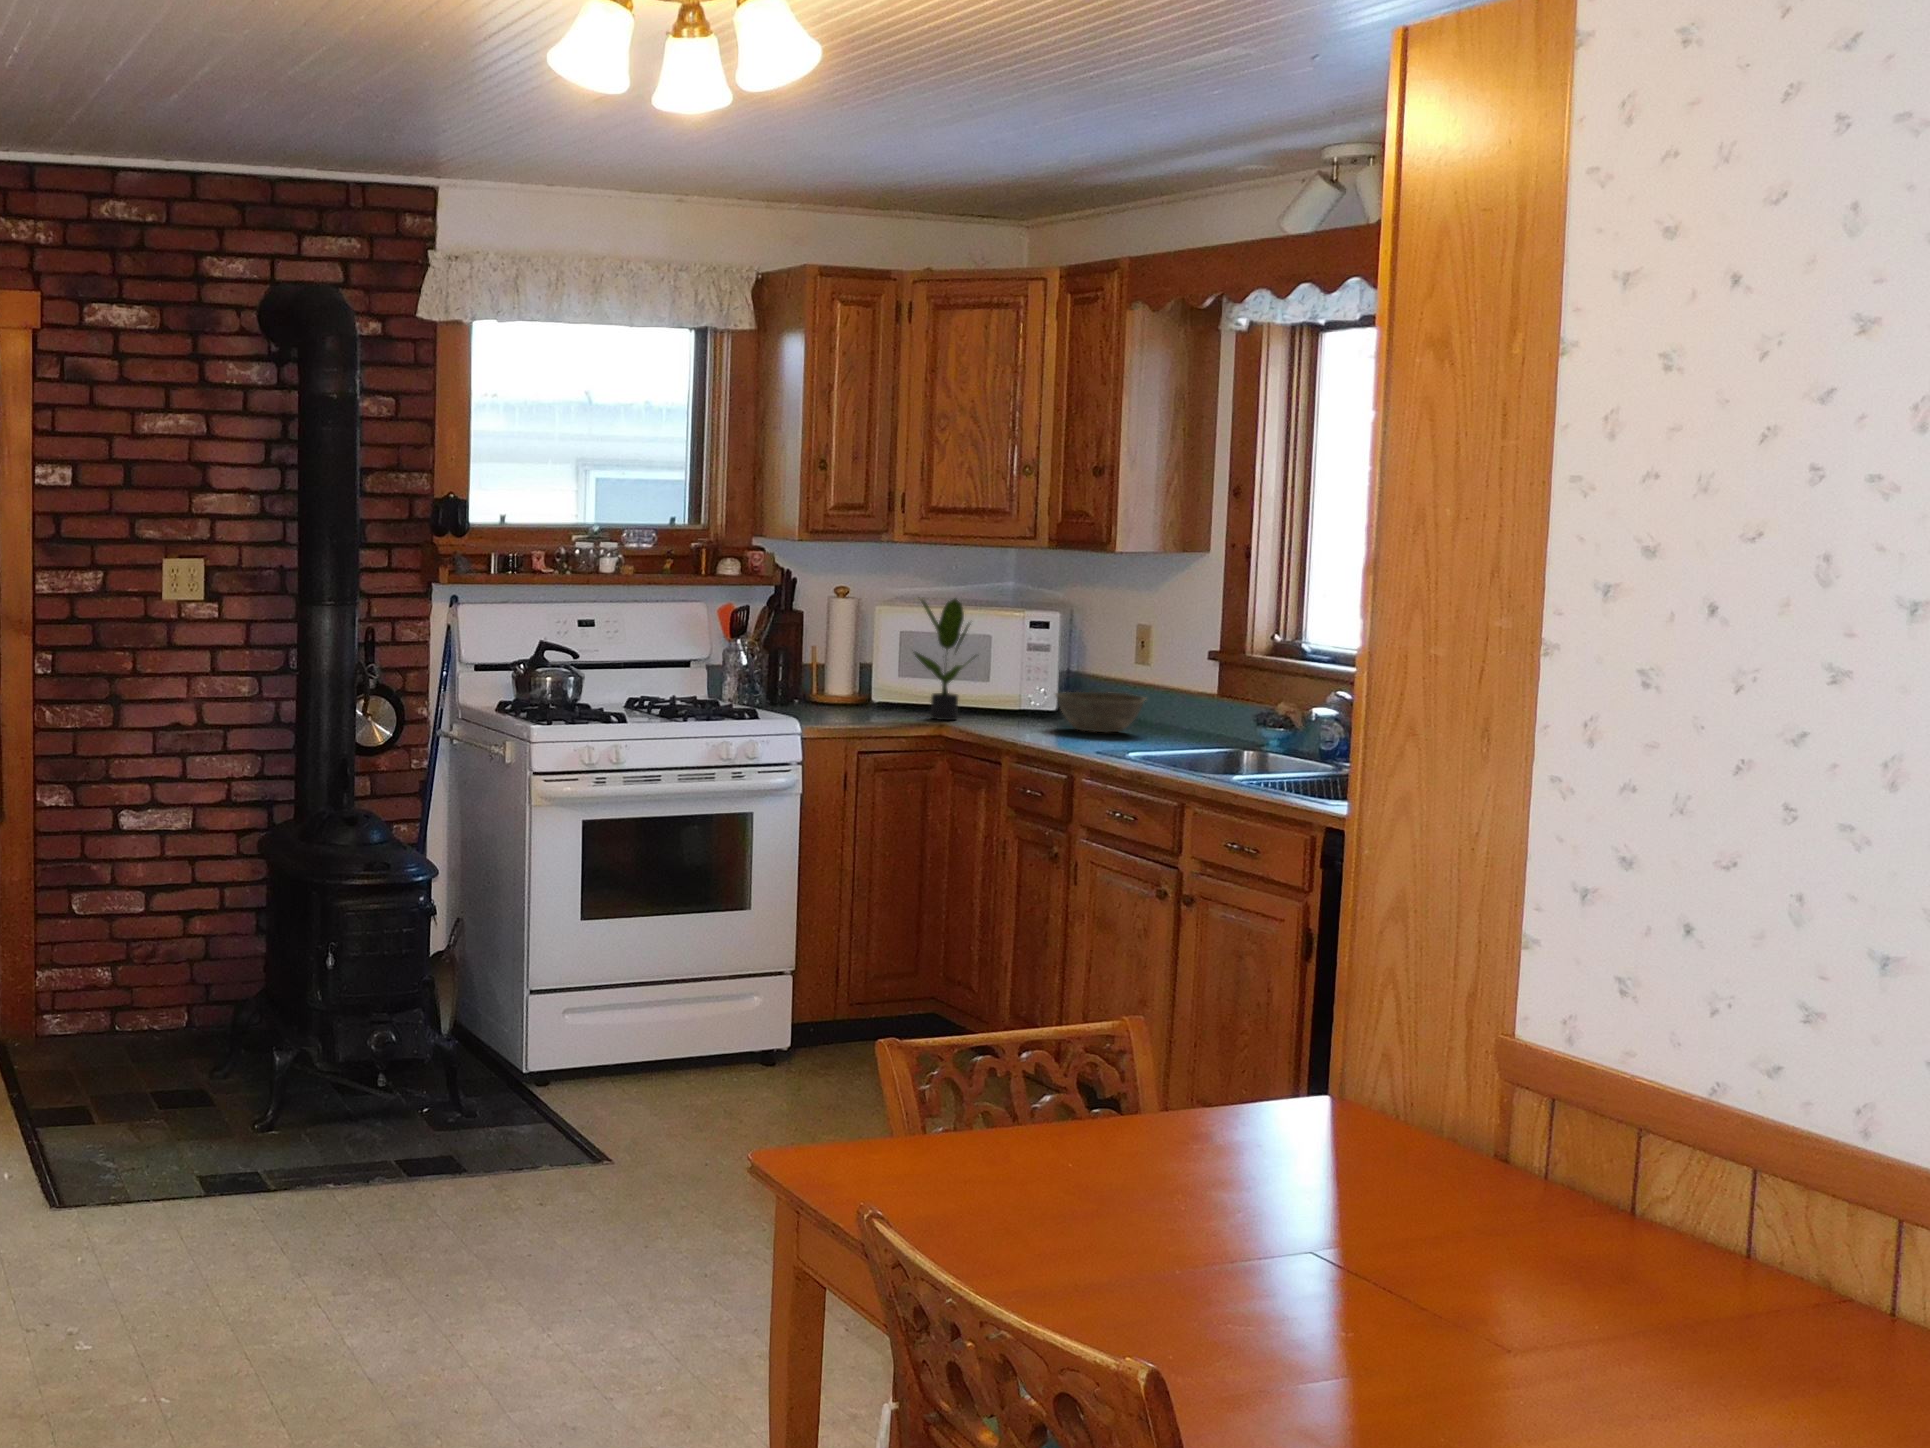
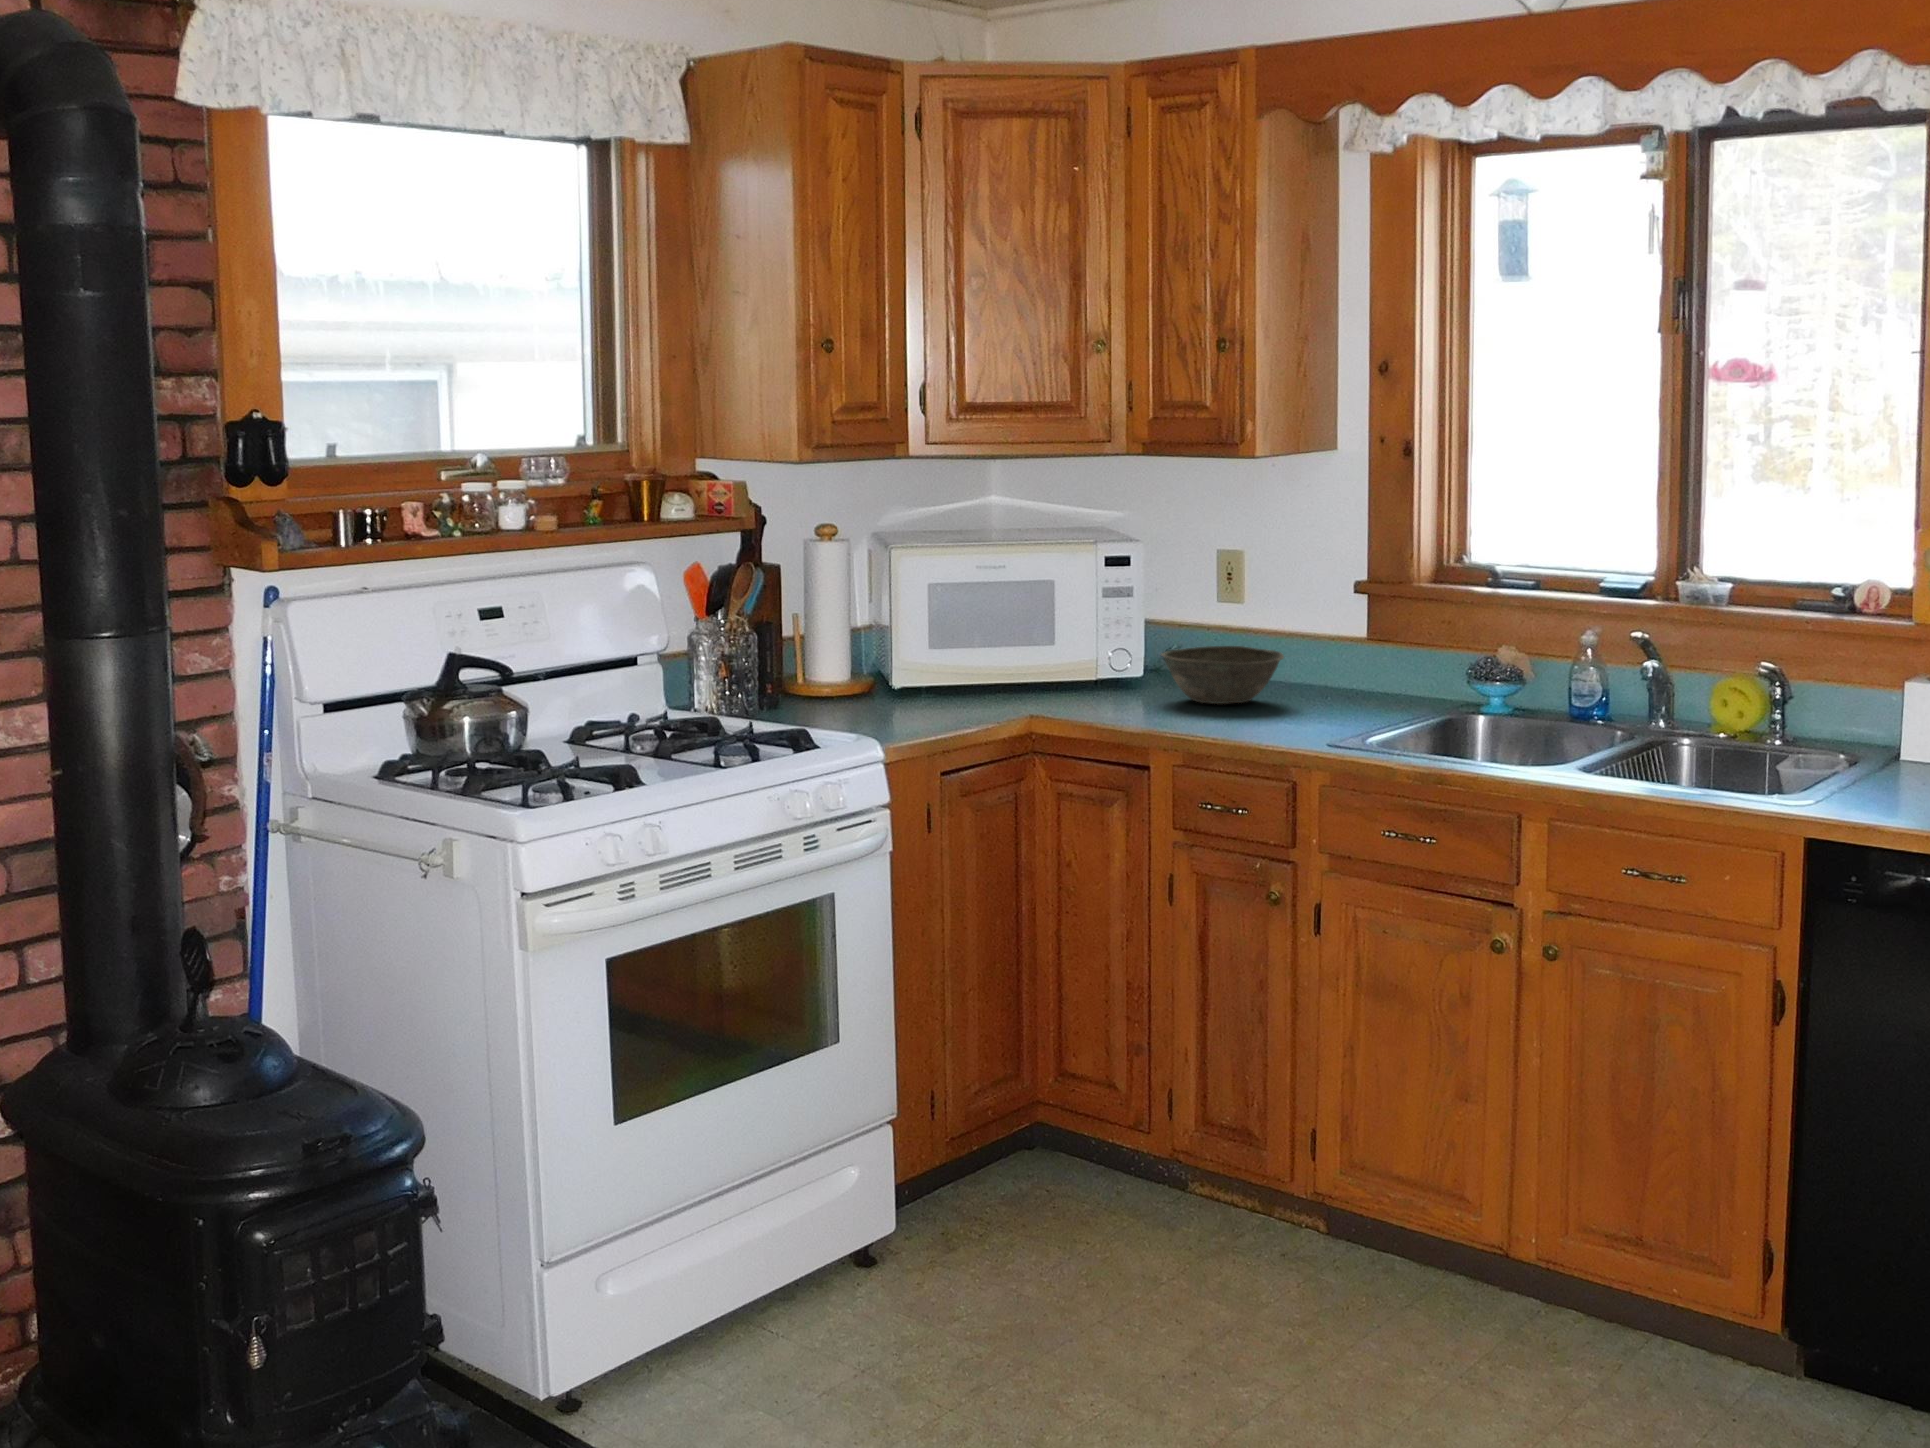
potted plant: present [914,599,976,720] -> none [978,531,1064,706]

